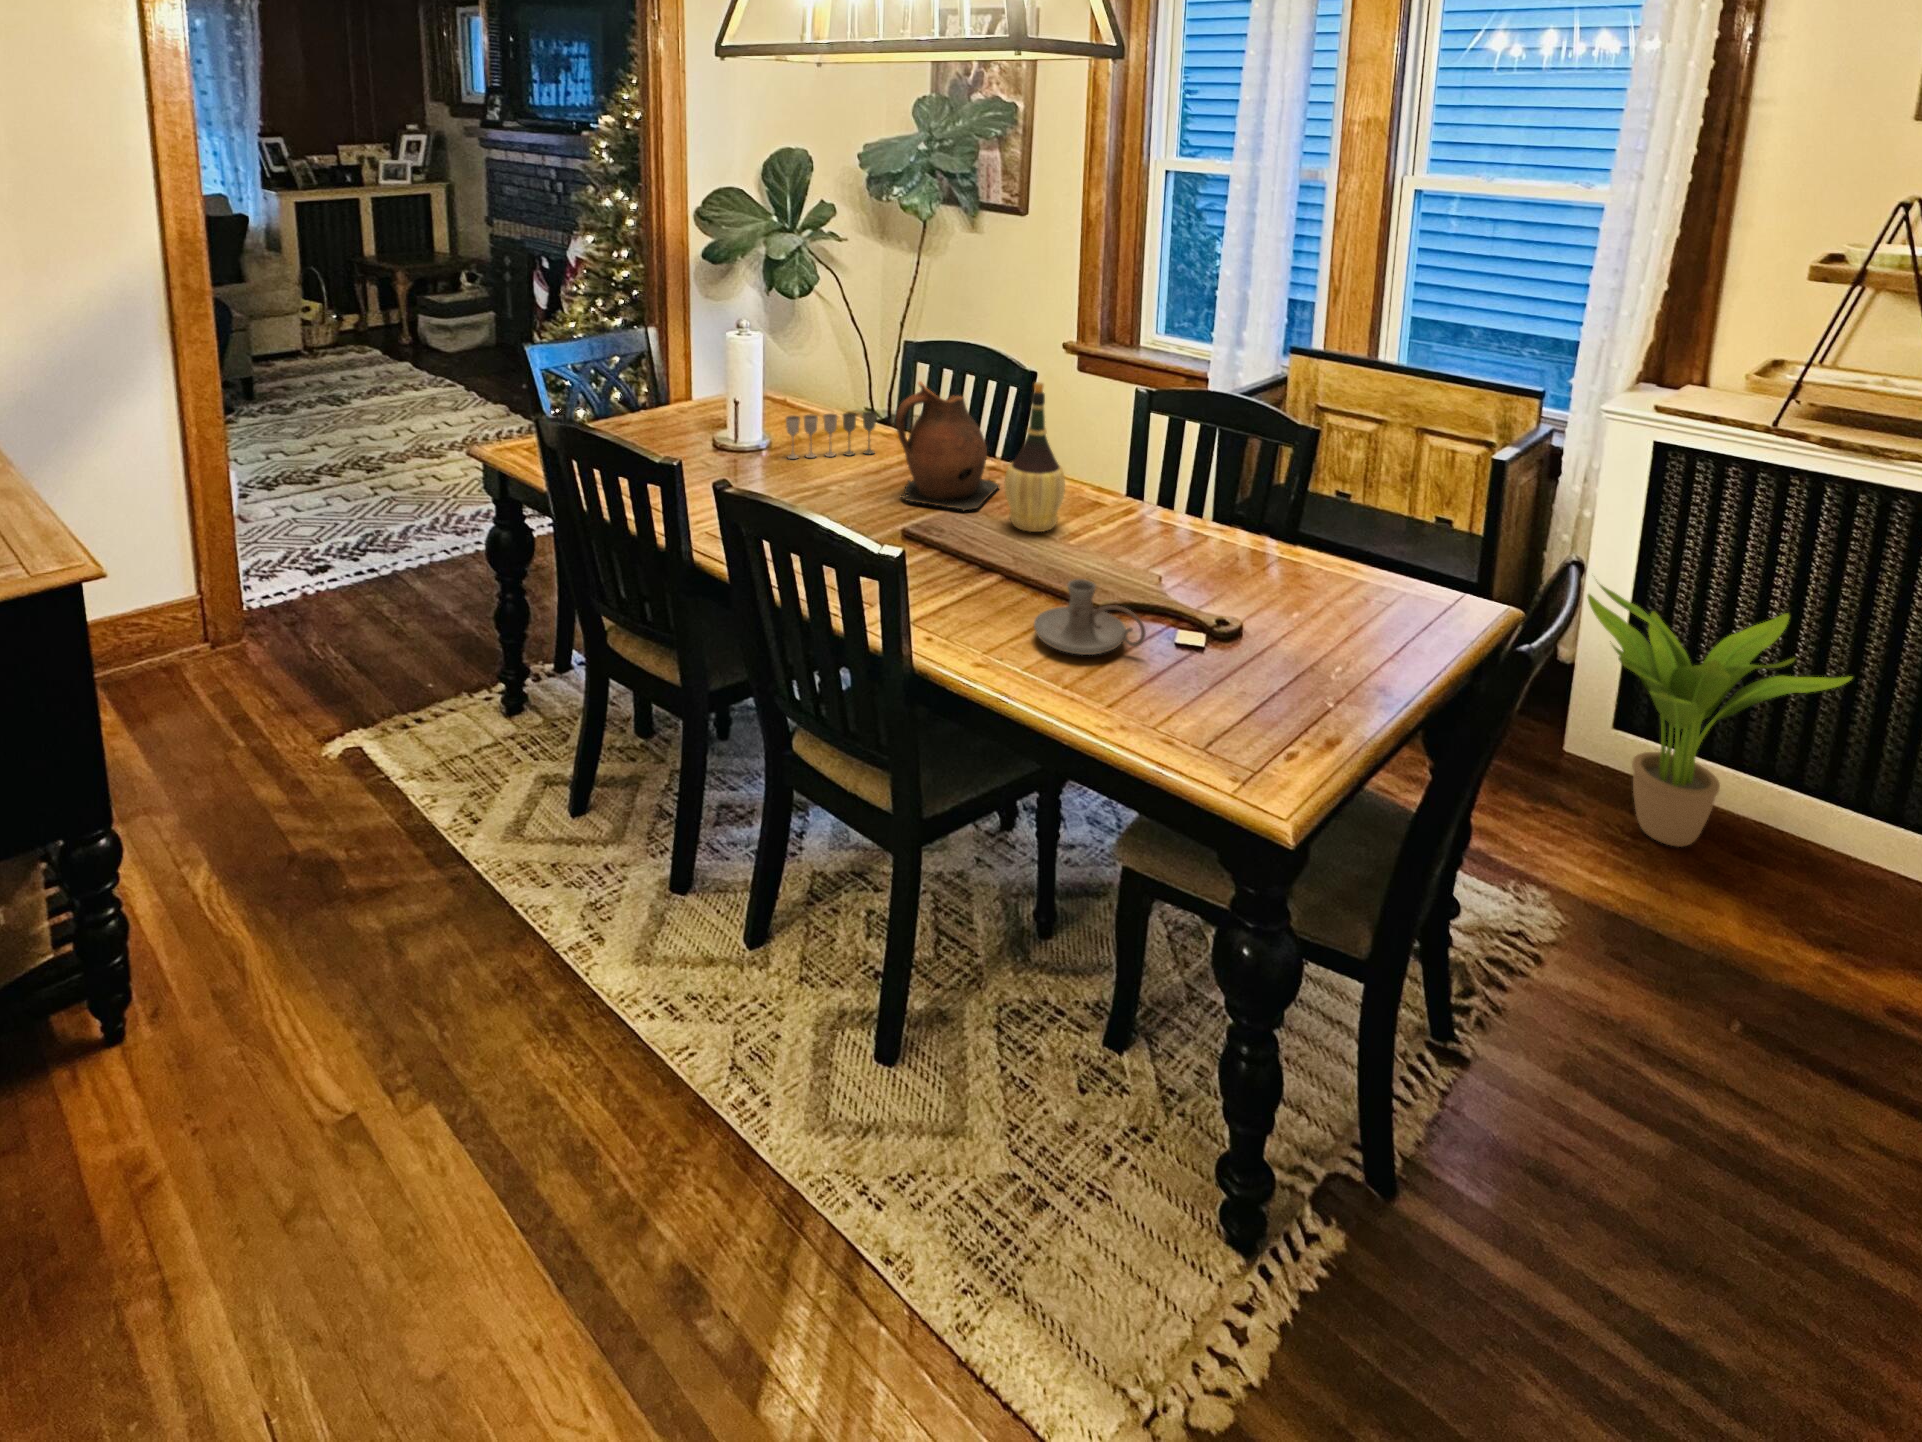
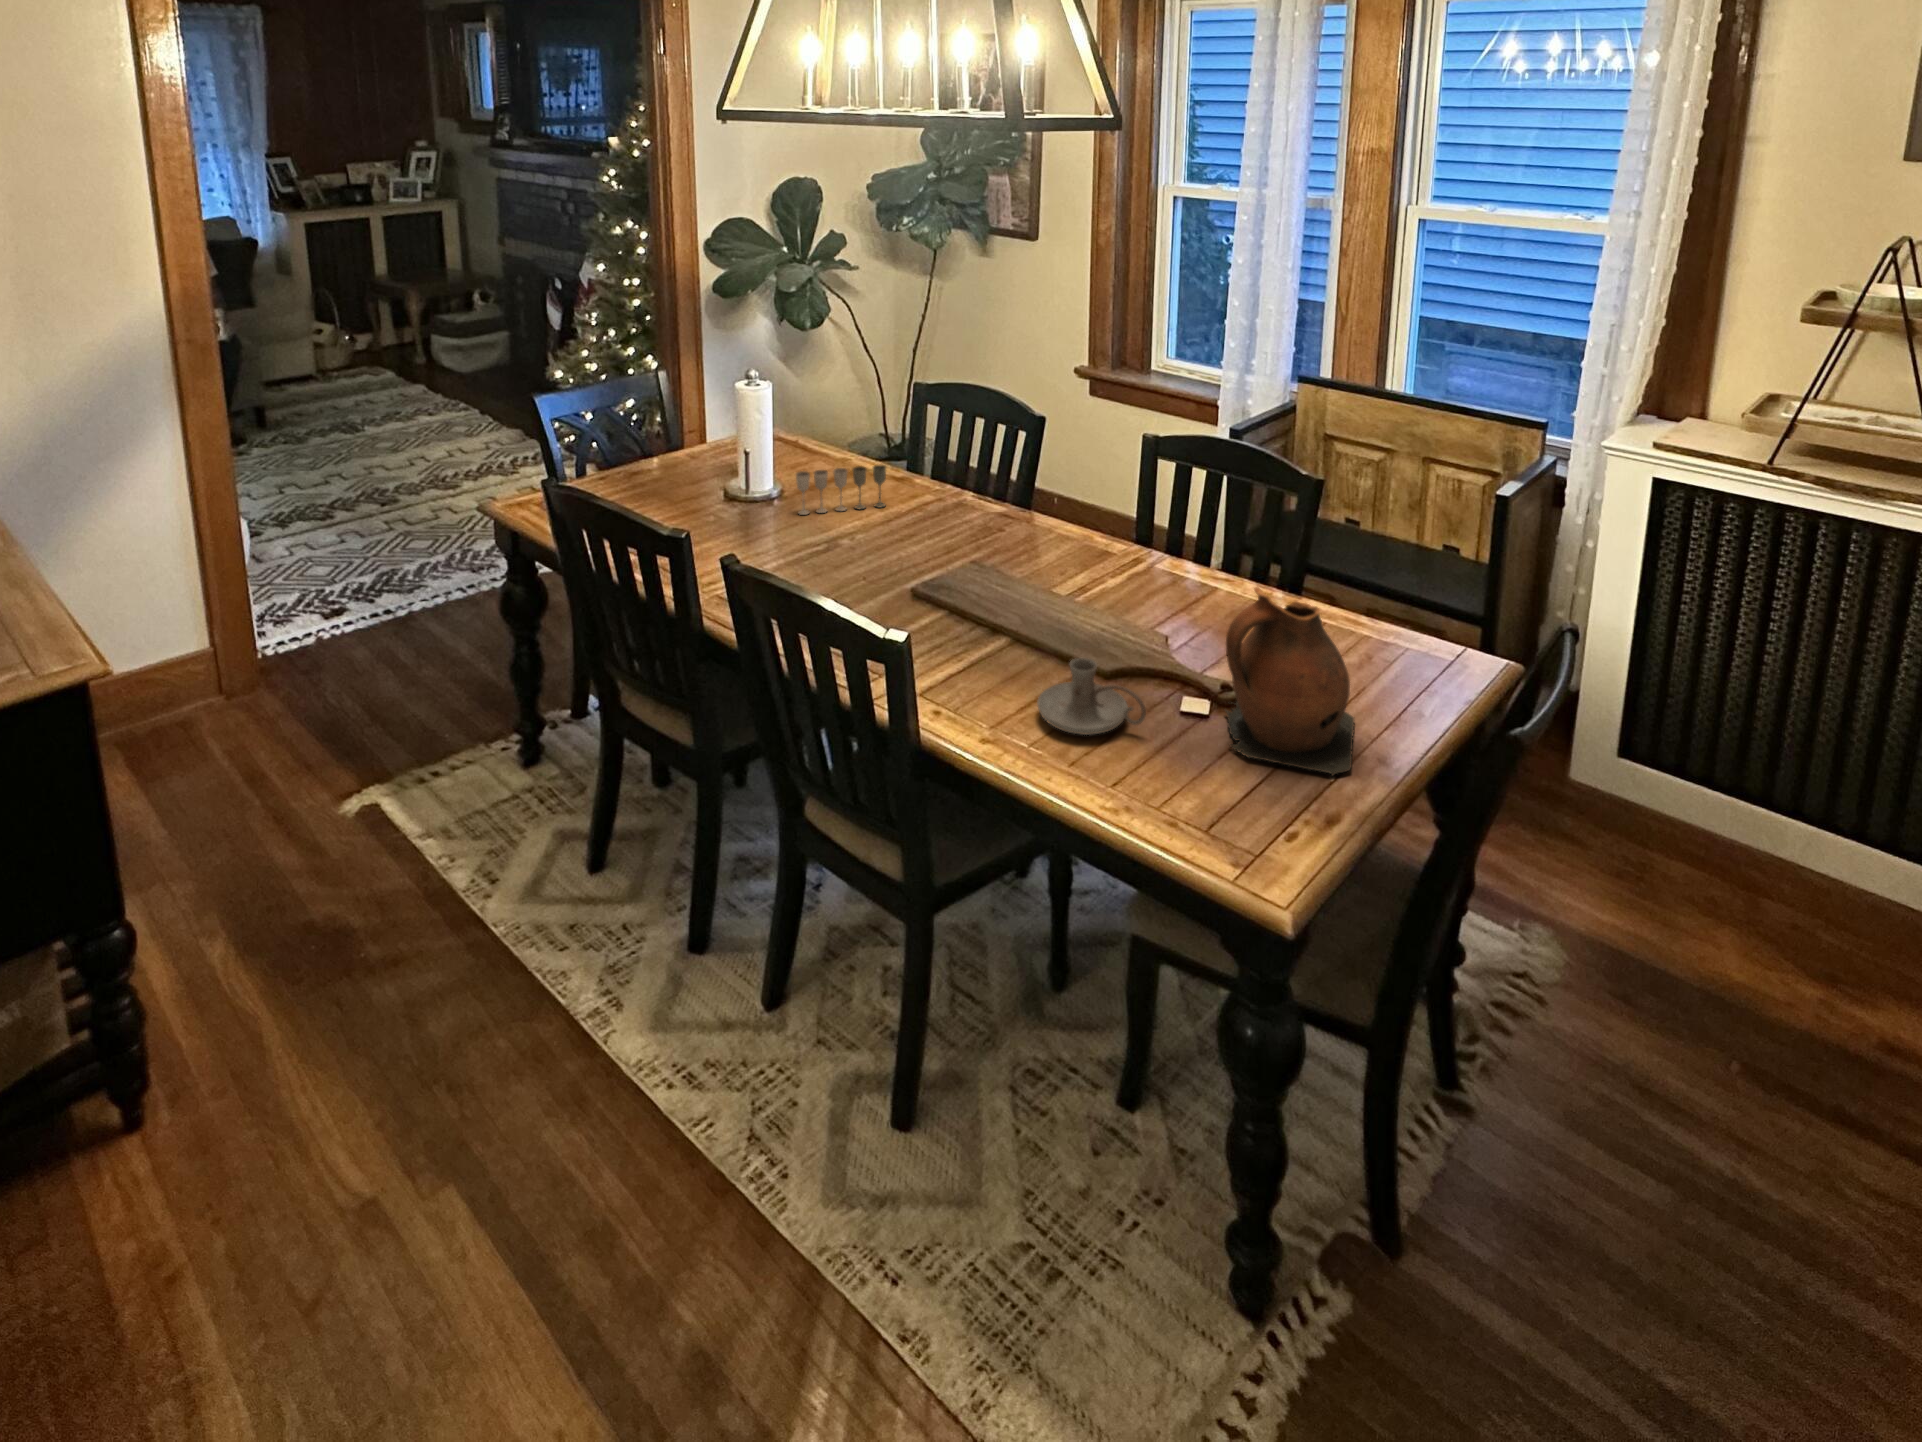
ceramic pitcher: present [896,382,999,511] -> present [1225,587,1354,776]
wine bottle: present [1005,382,1065,532] -> none [1012,447,1072,595]
potted plant: present [1587,585,1852,847] -> none [1593,618,1849,883]

